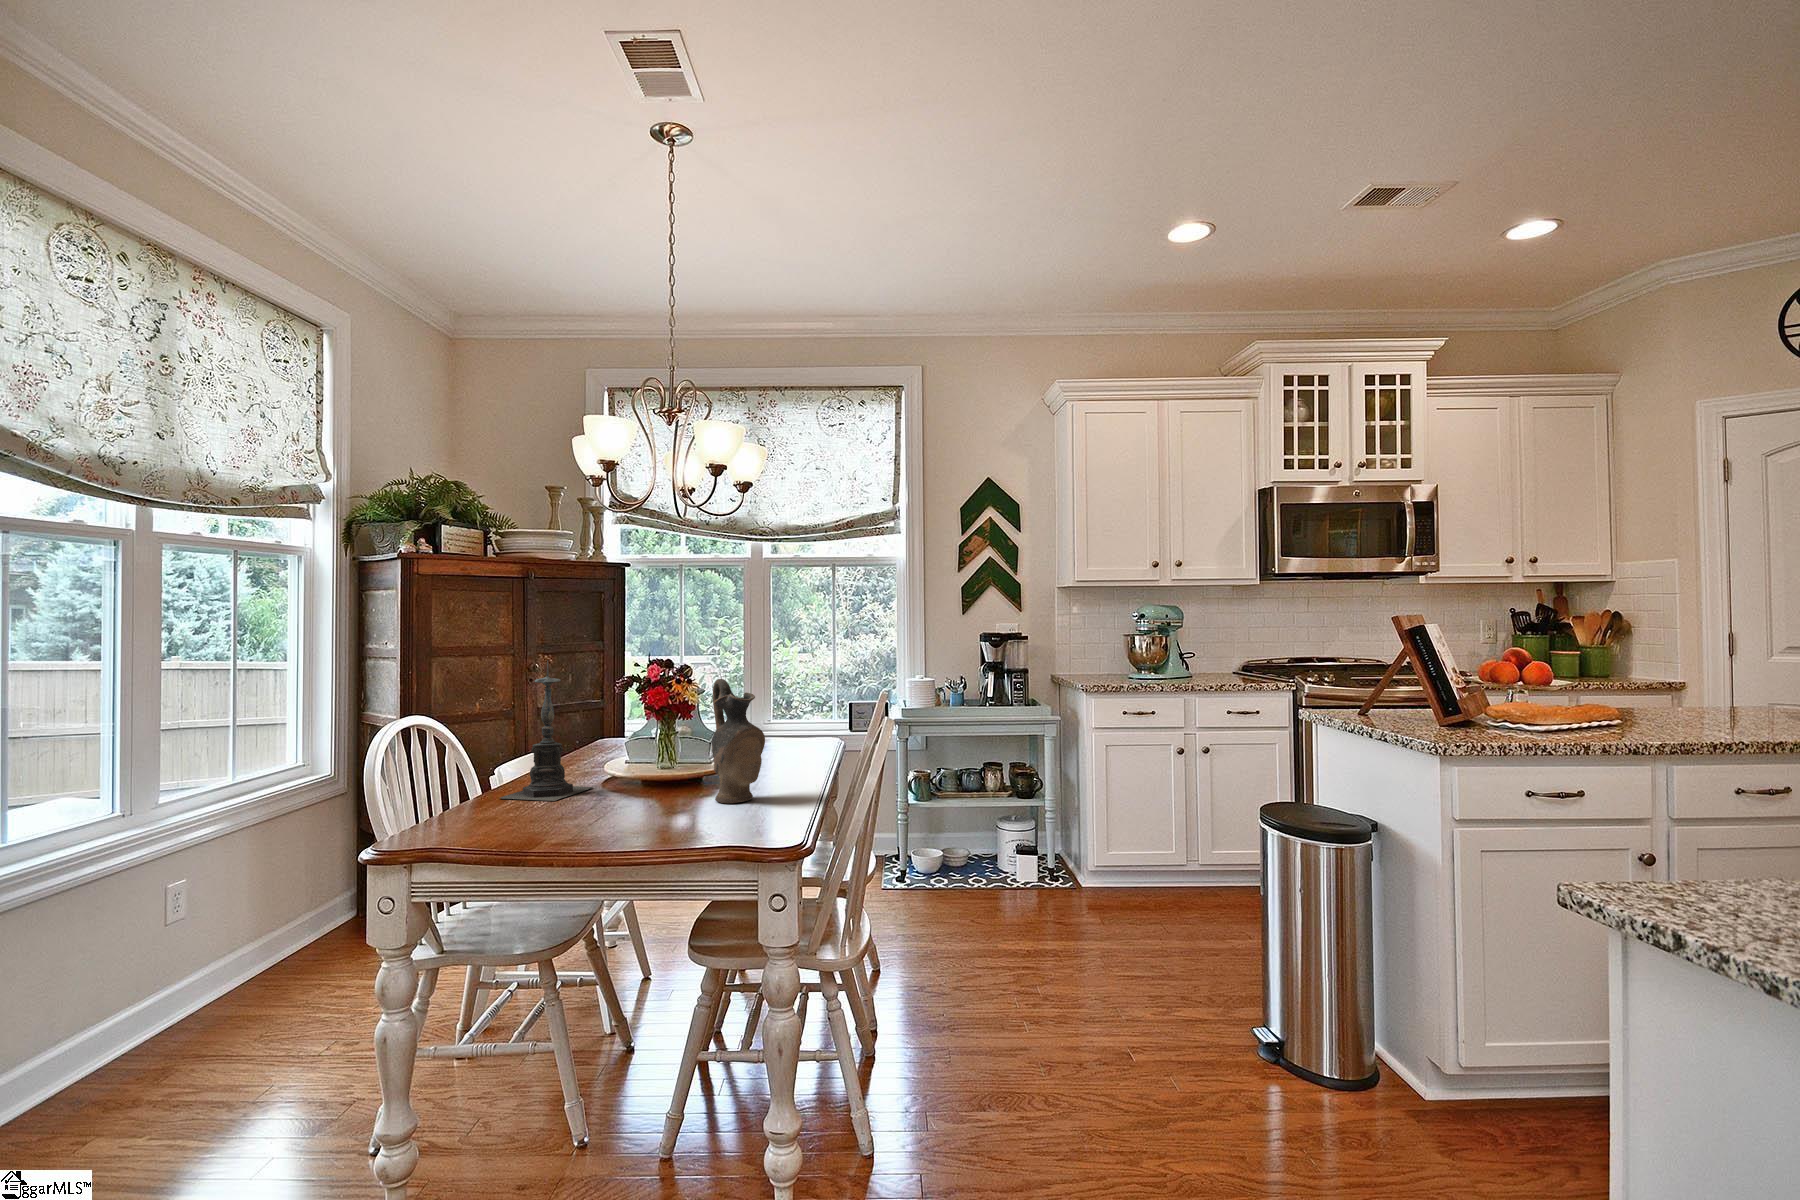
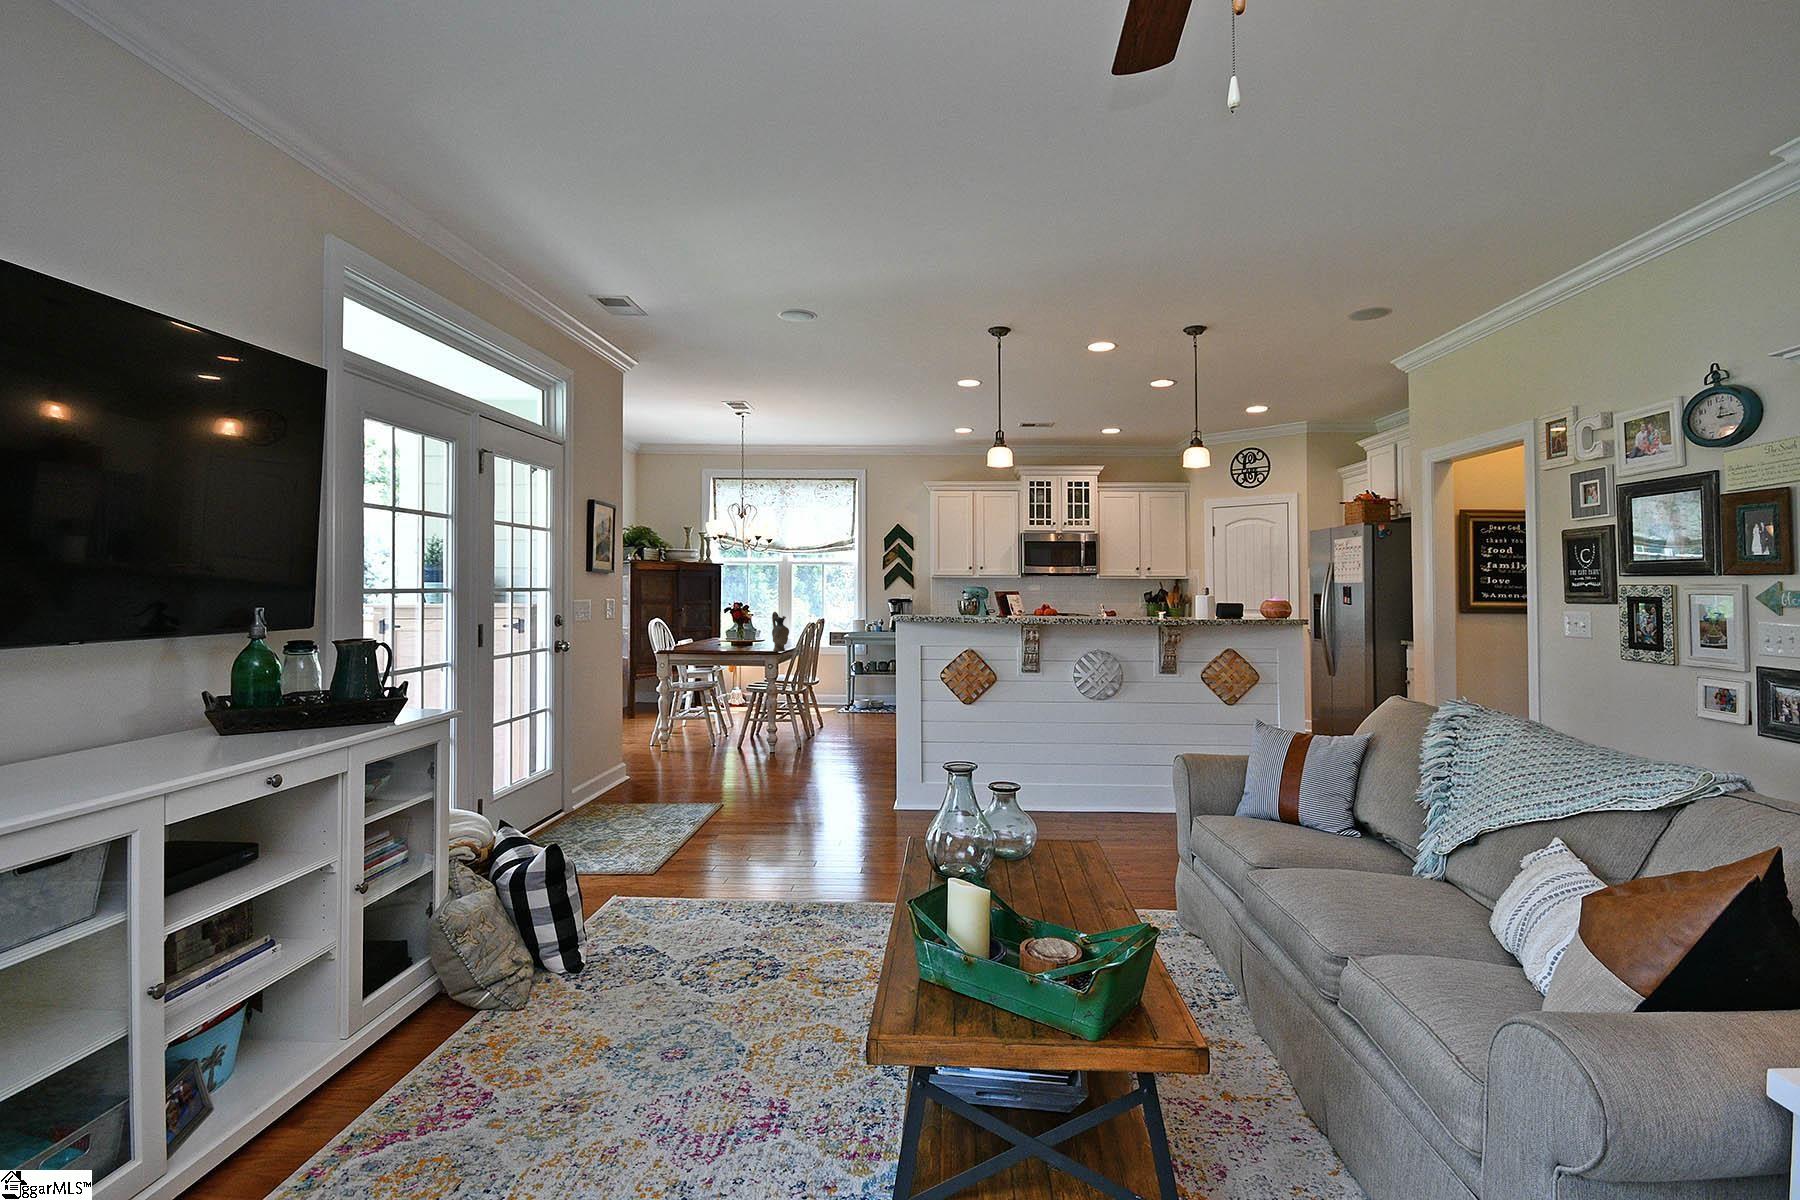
candle holder: present [500,661,593,801] -> none [702,605,731,650]

